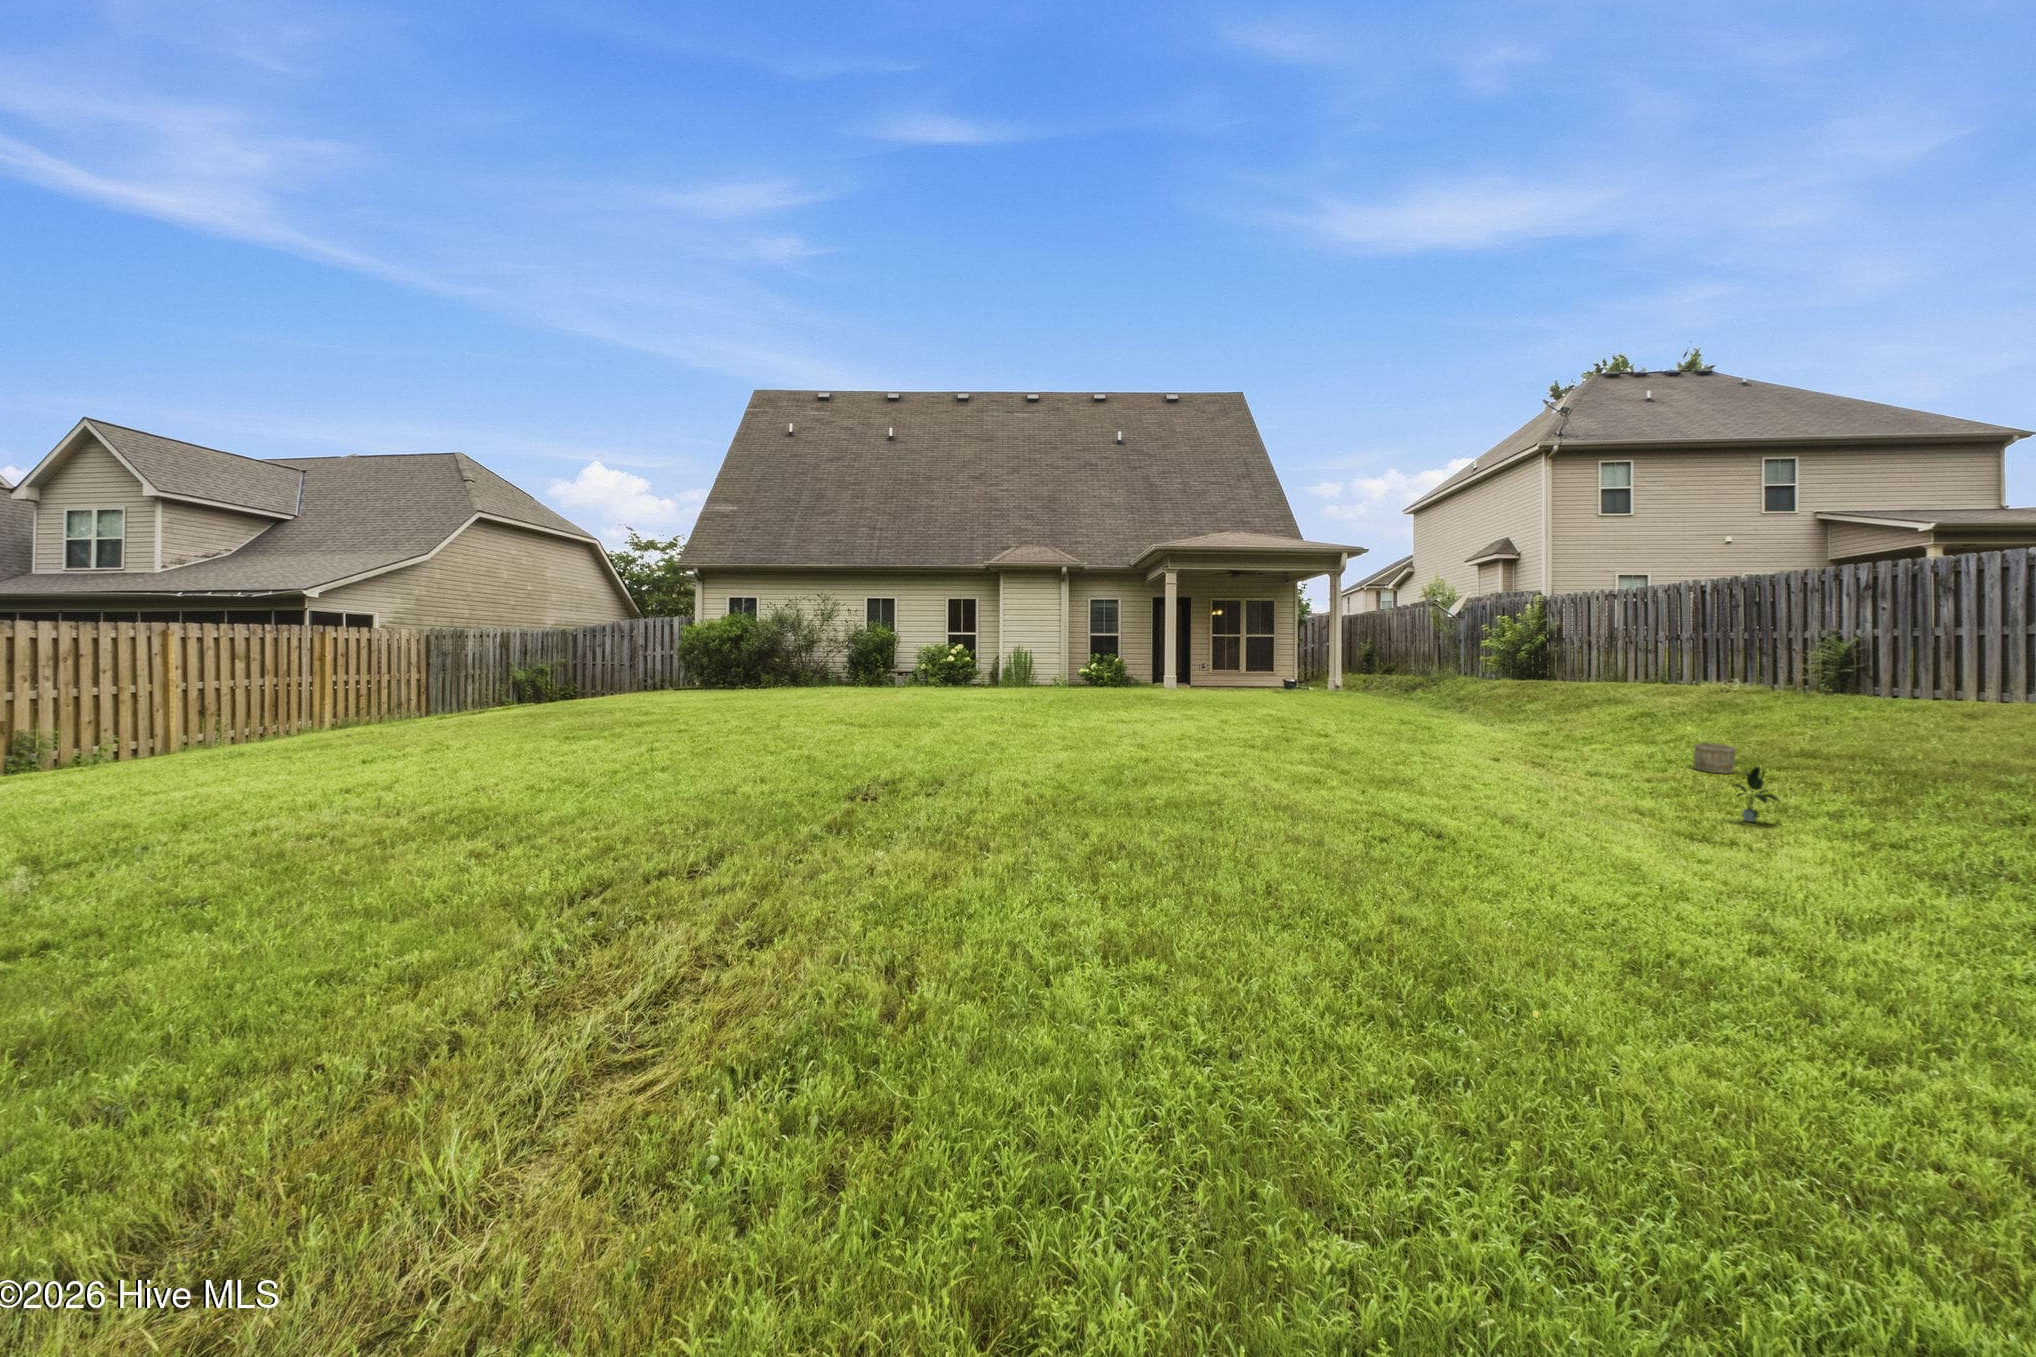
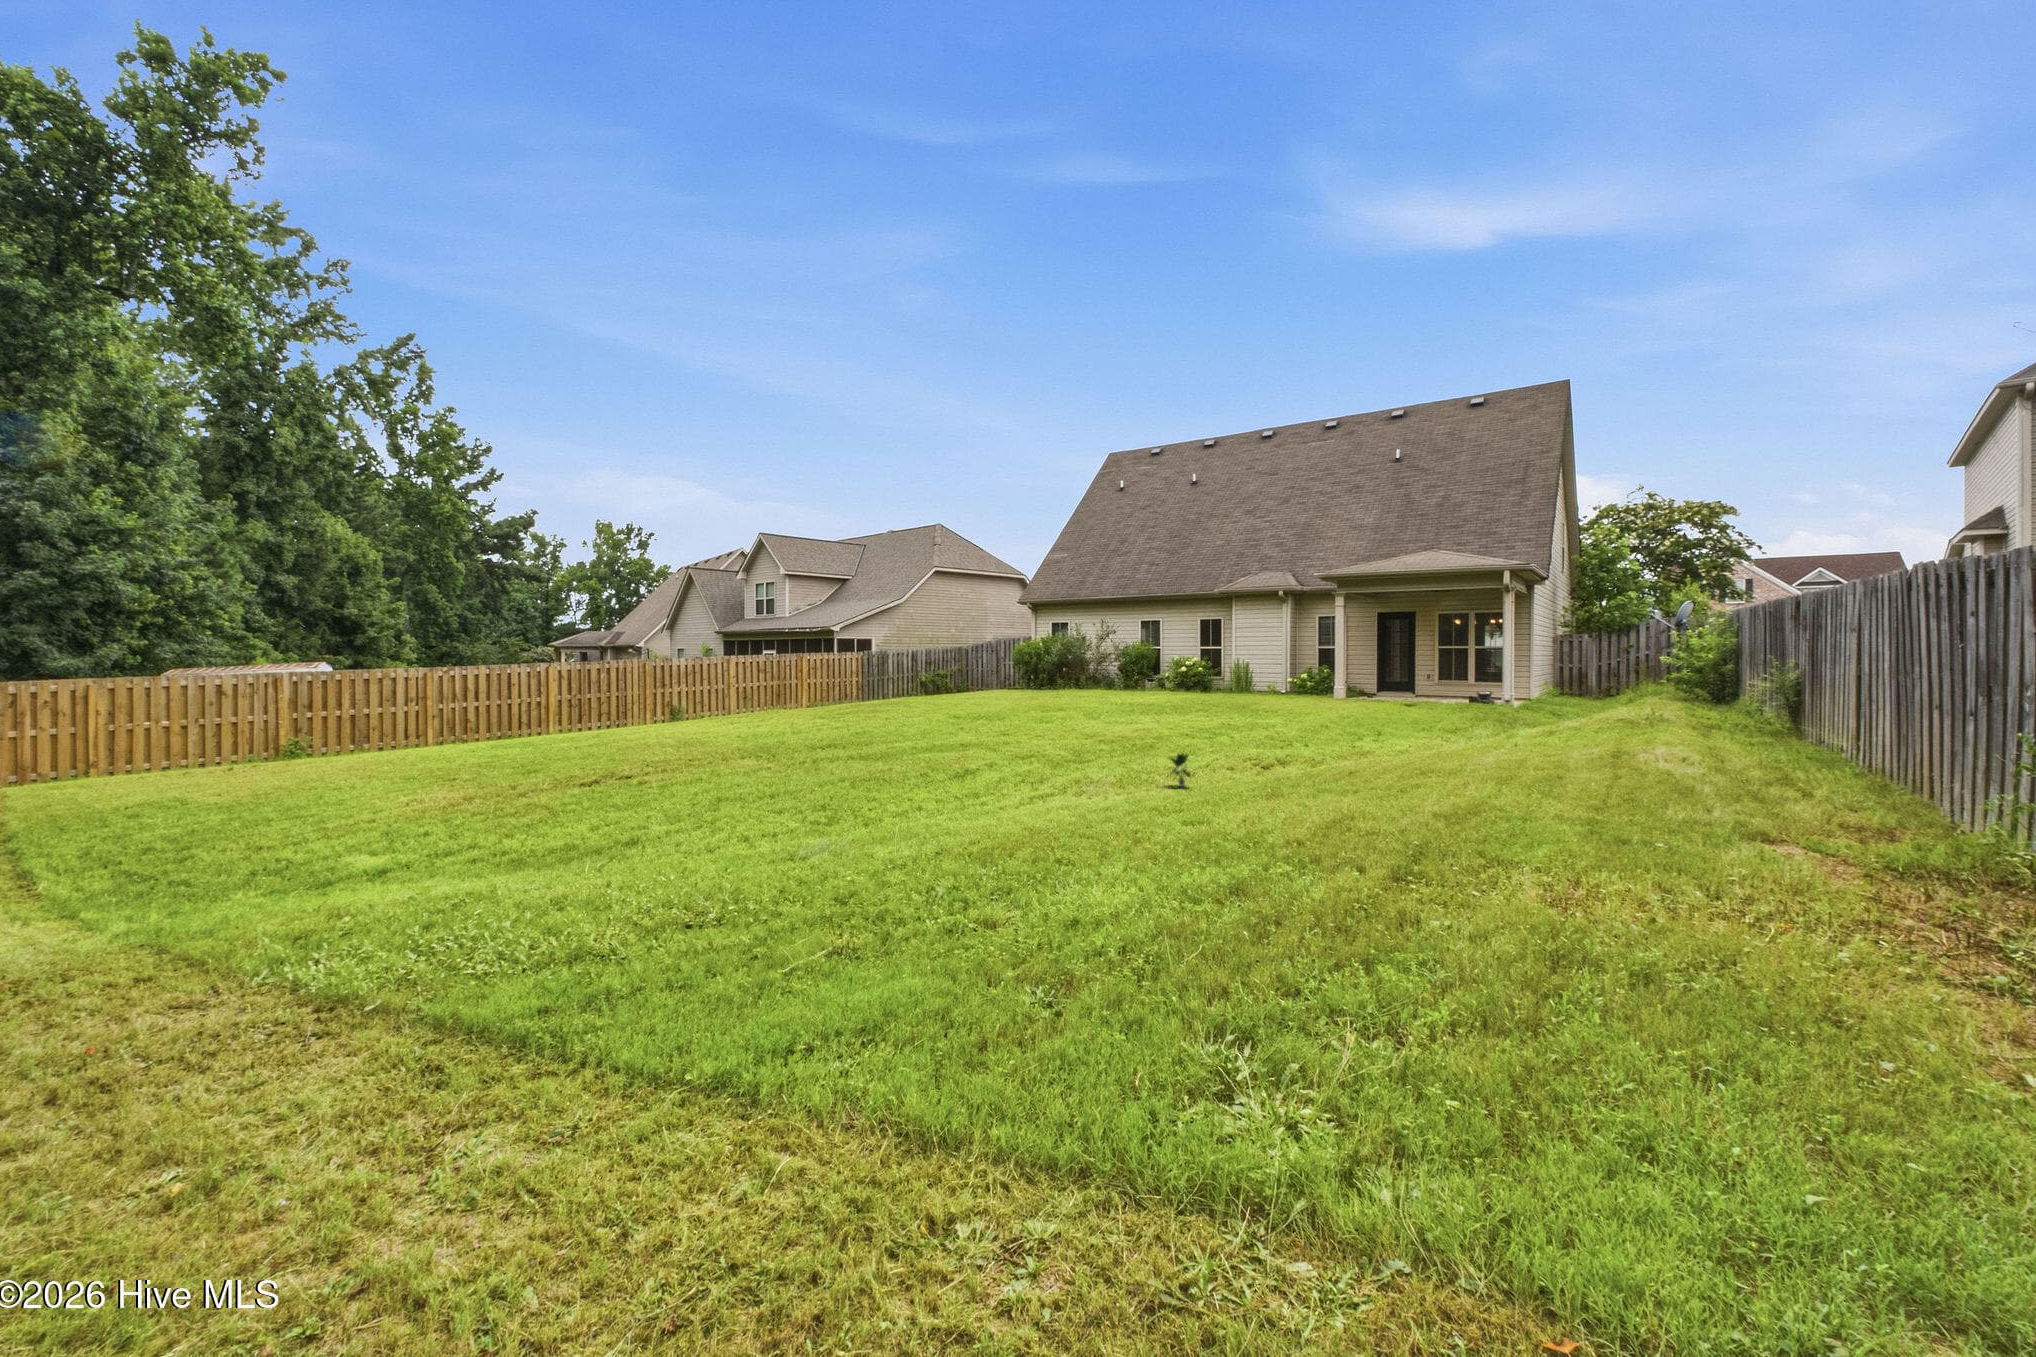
wooden bucket: present [1694,743,1736,774] -> none [1346,749,1374,773]

